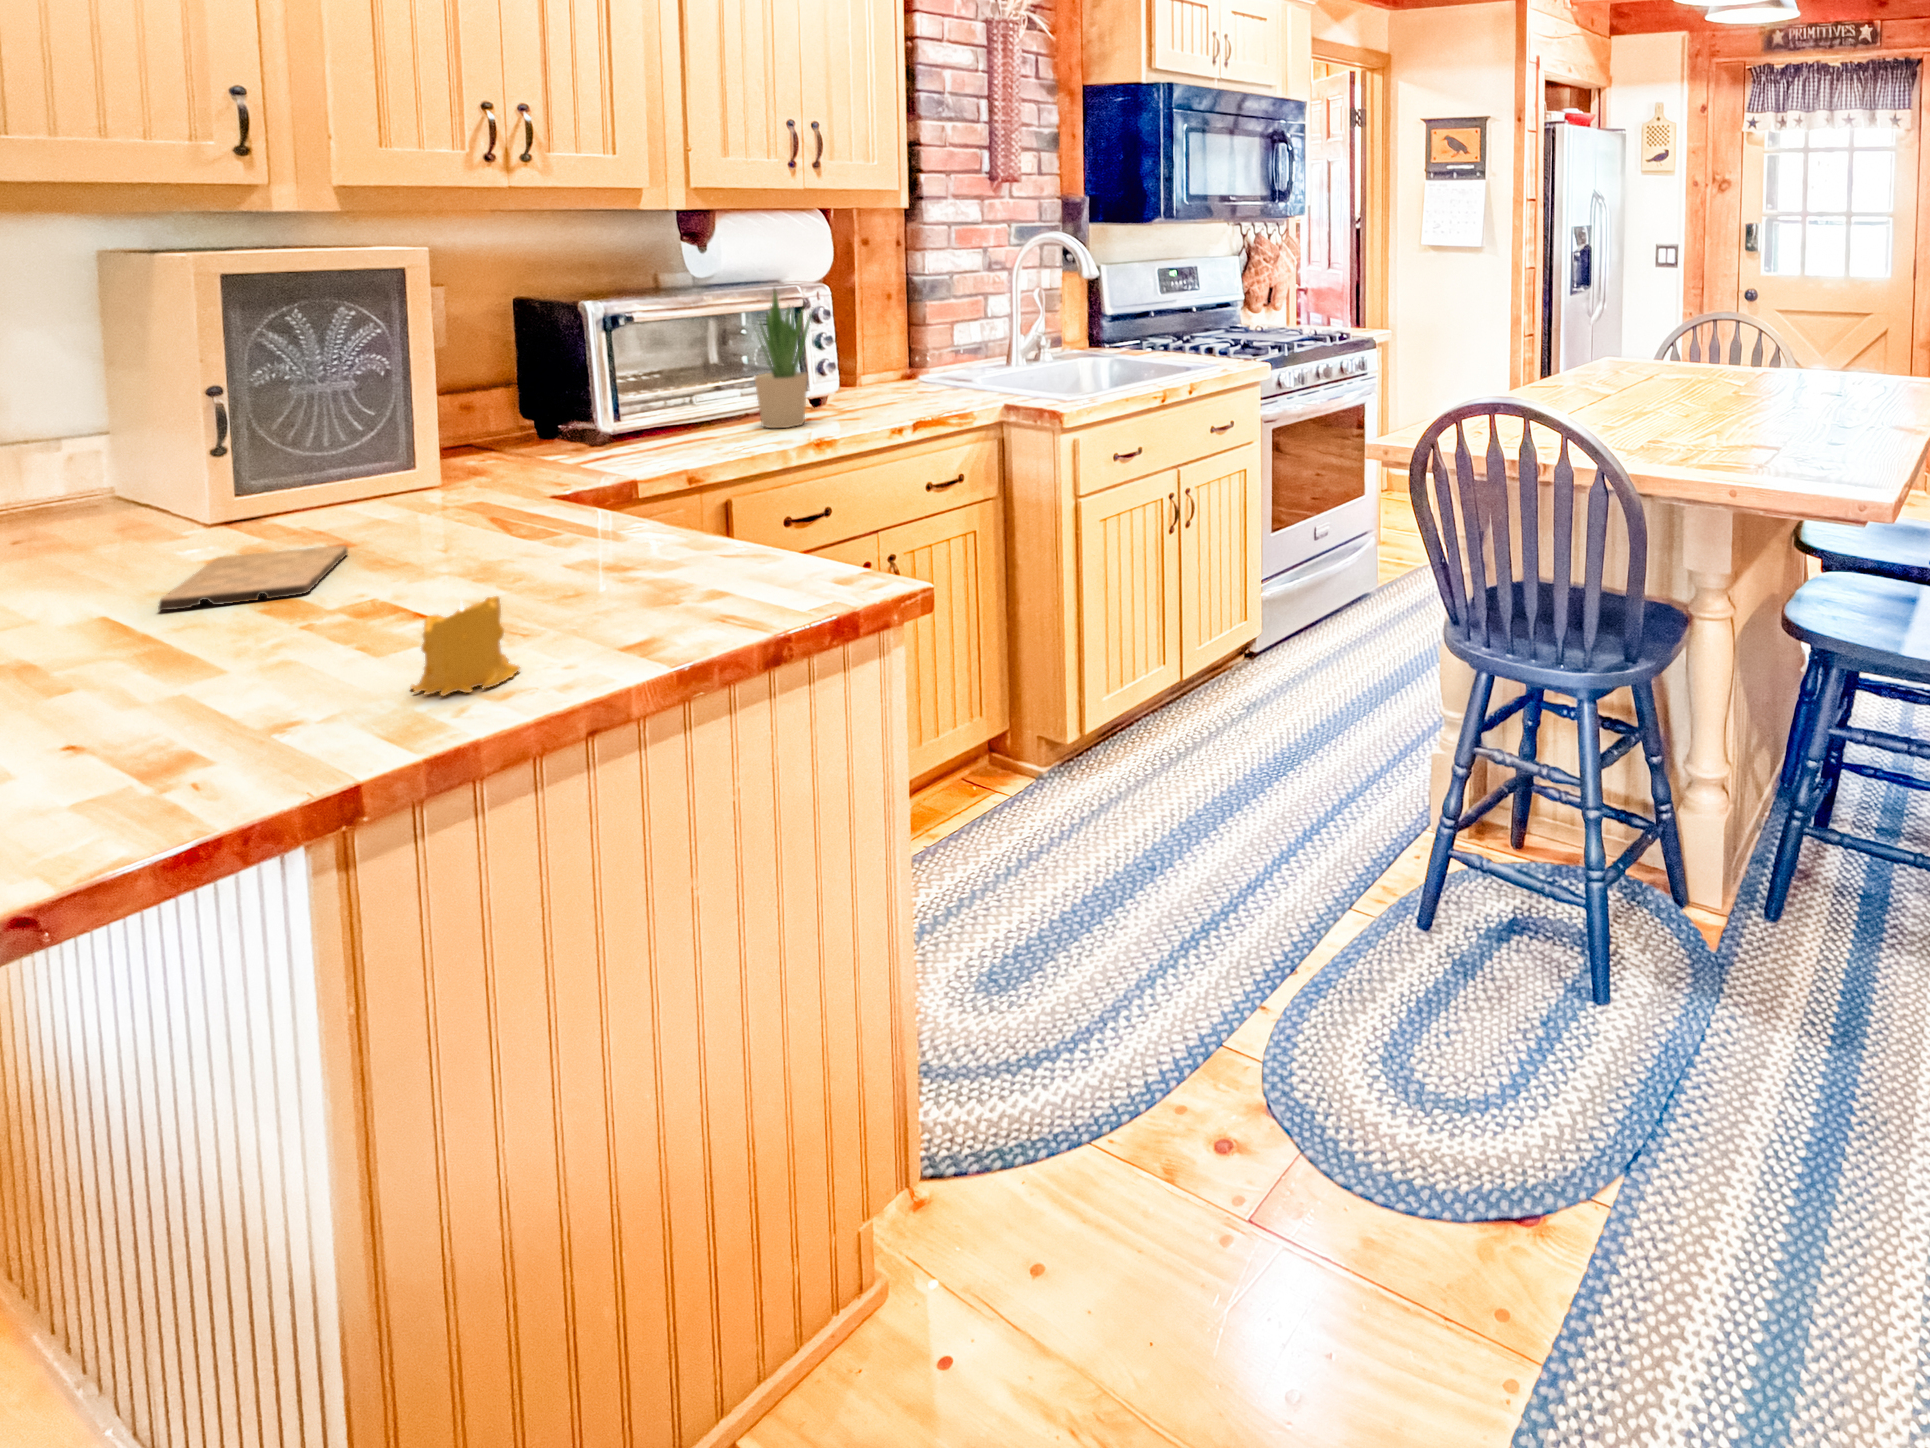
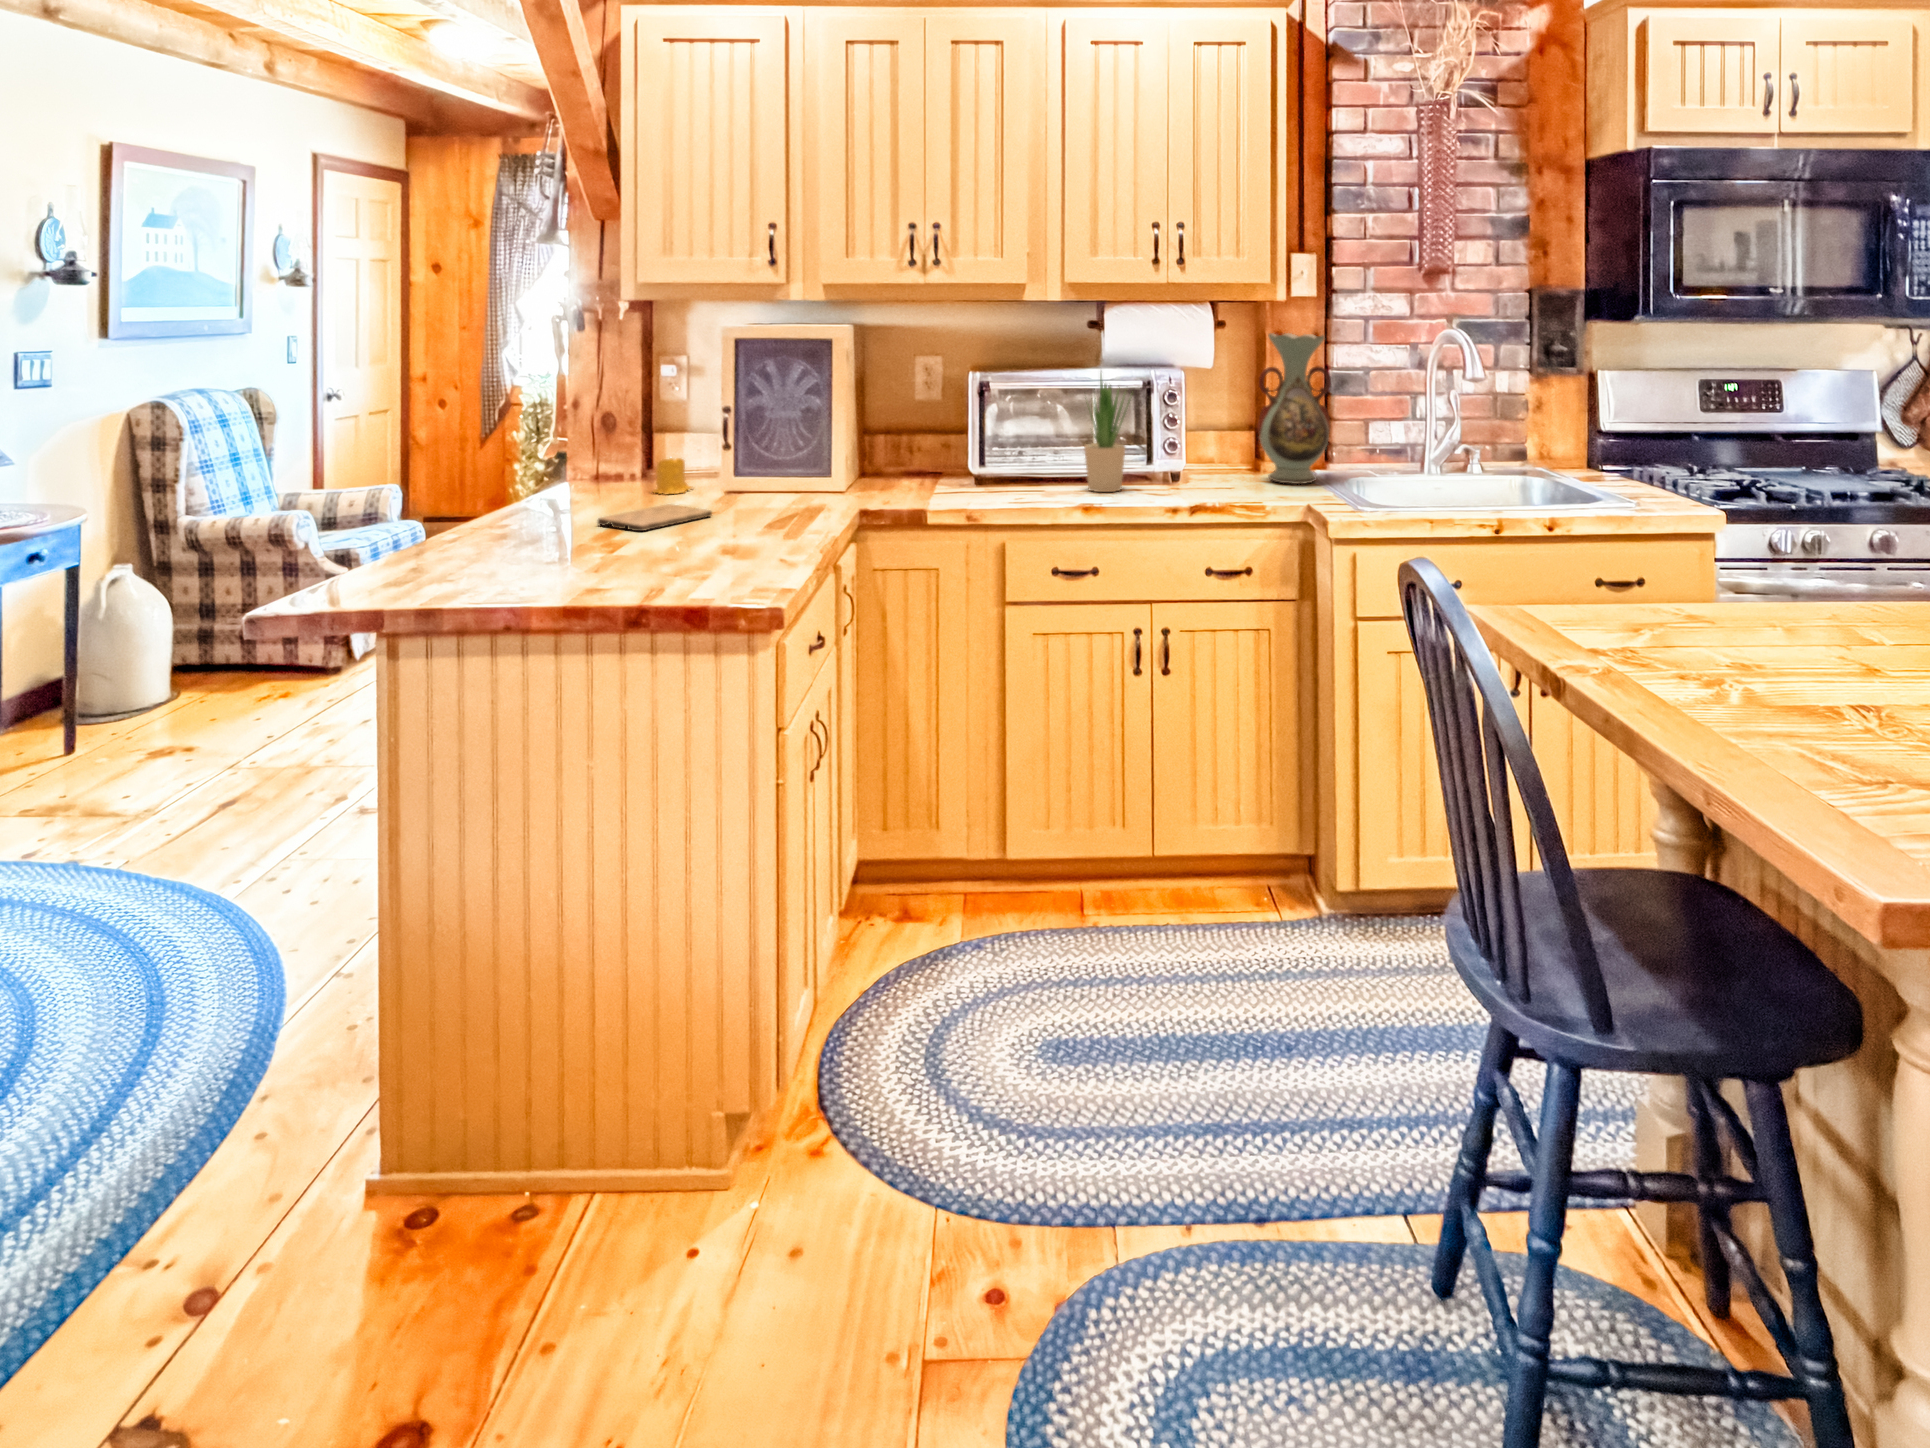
decorative vase: none [894,240,967,391] -> present [1258,333,1331,484]
candle: present [411,596,520,696] -> present [653,457,693,494]

